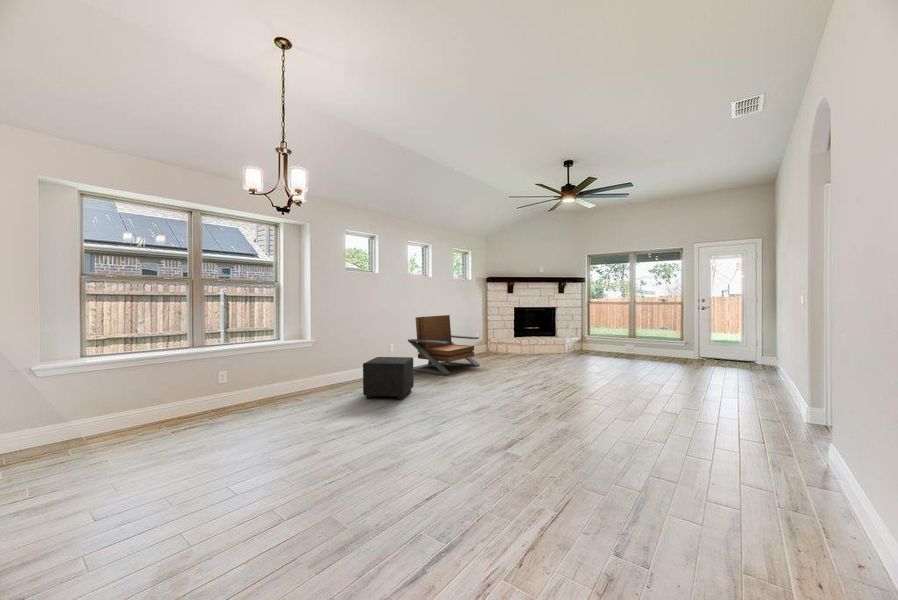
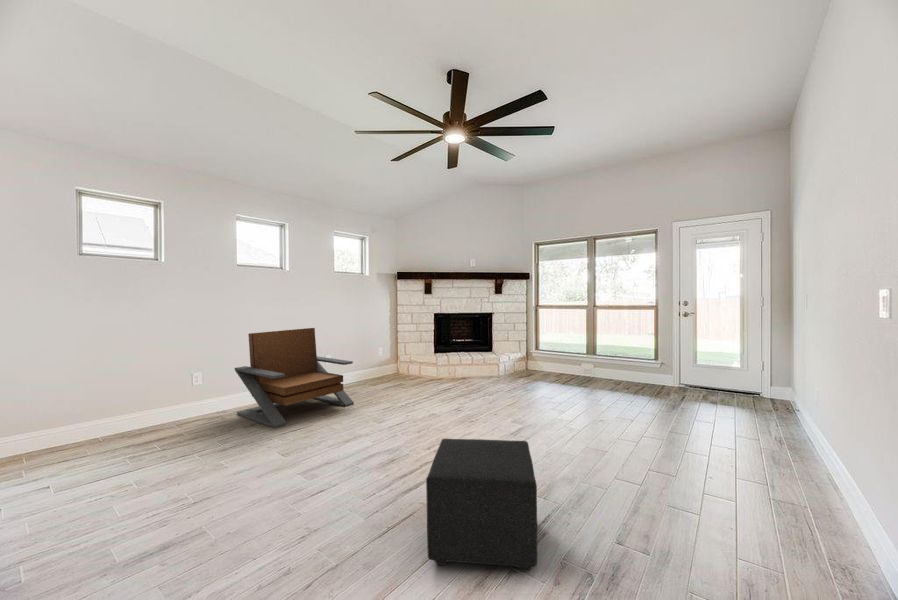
ottoman: present [363,357,414,400] -> present [426,439,537,572]

